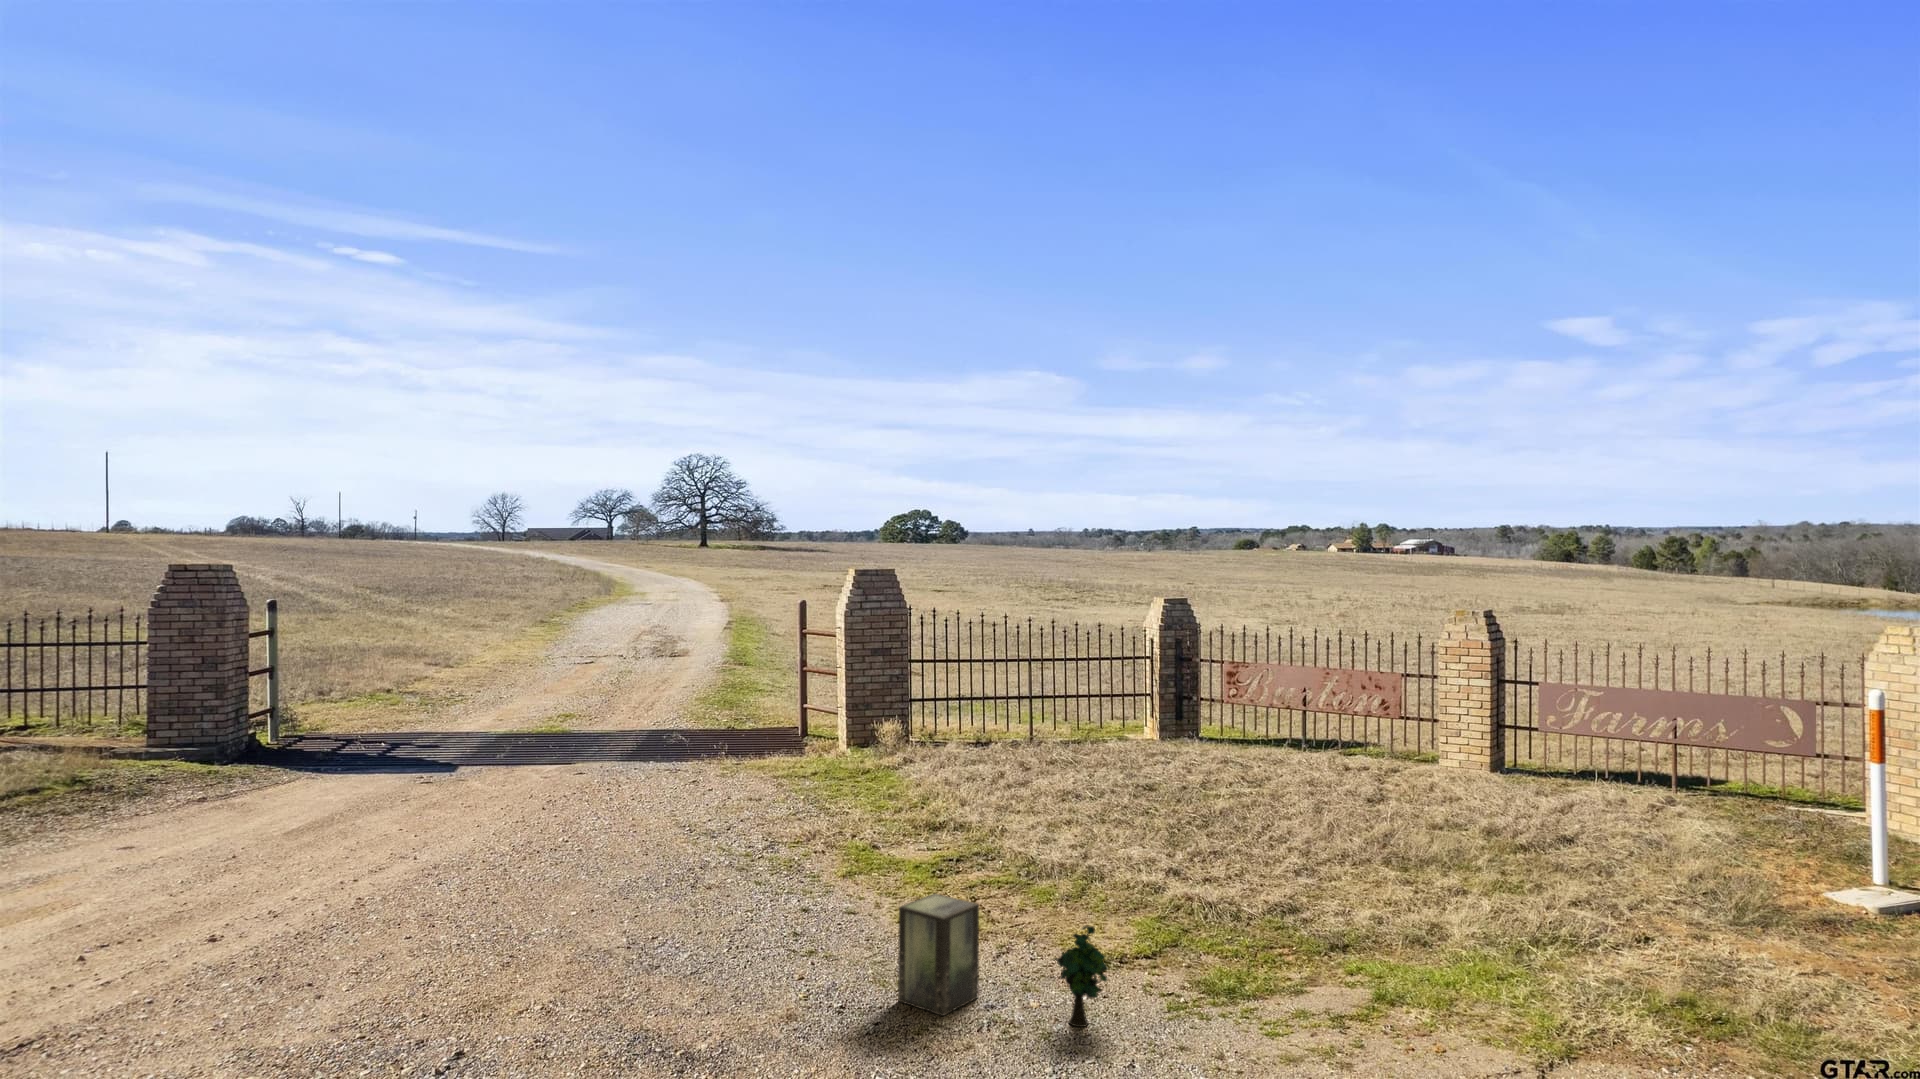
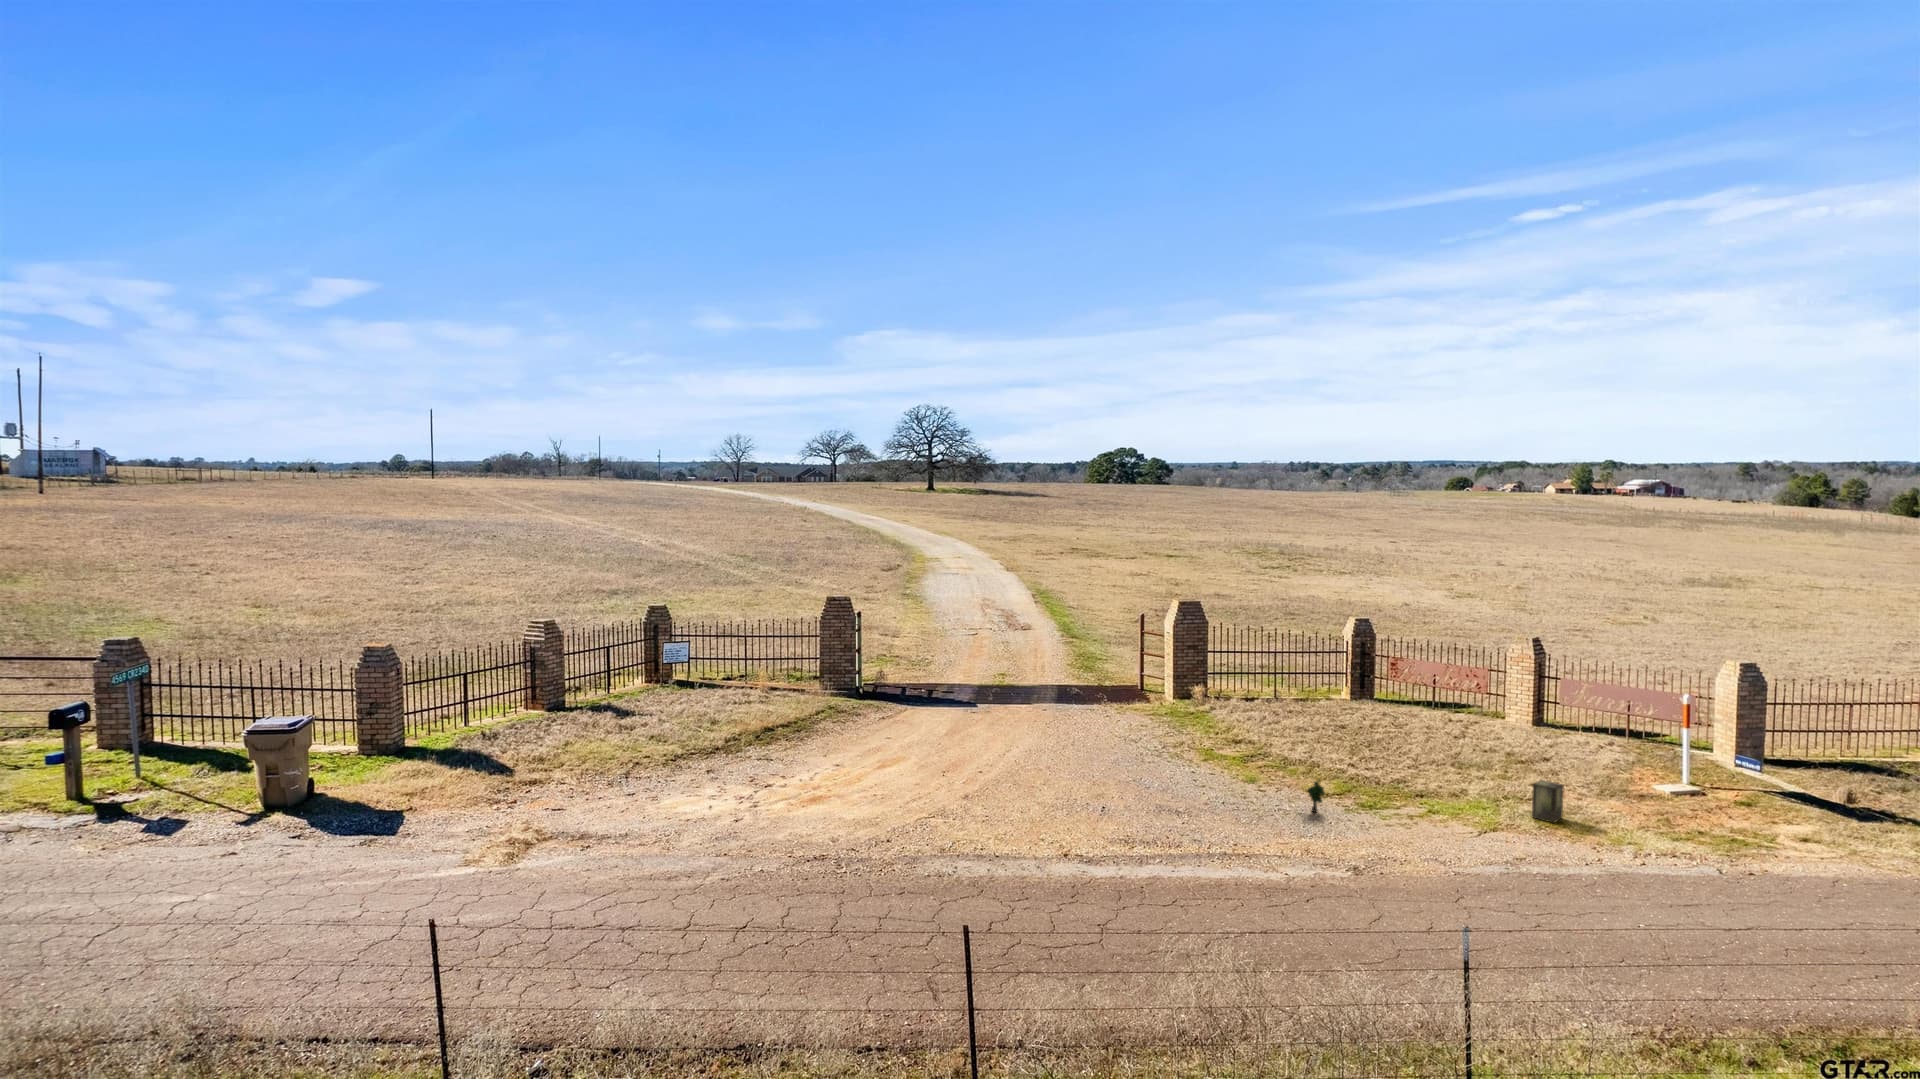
storage box: present [898,894,979,1016] -> present [1532,780,1564,823]

